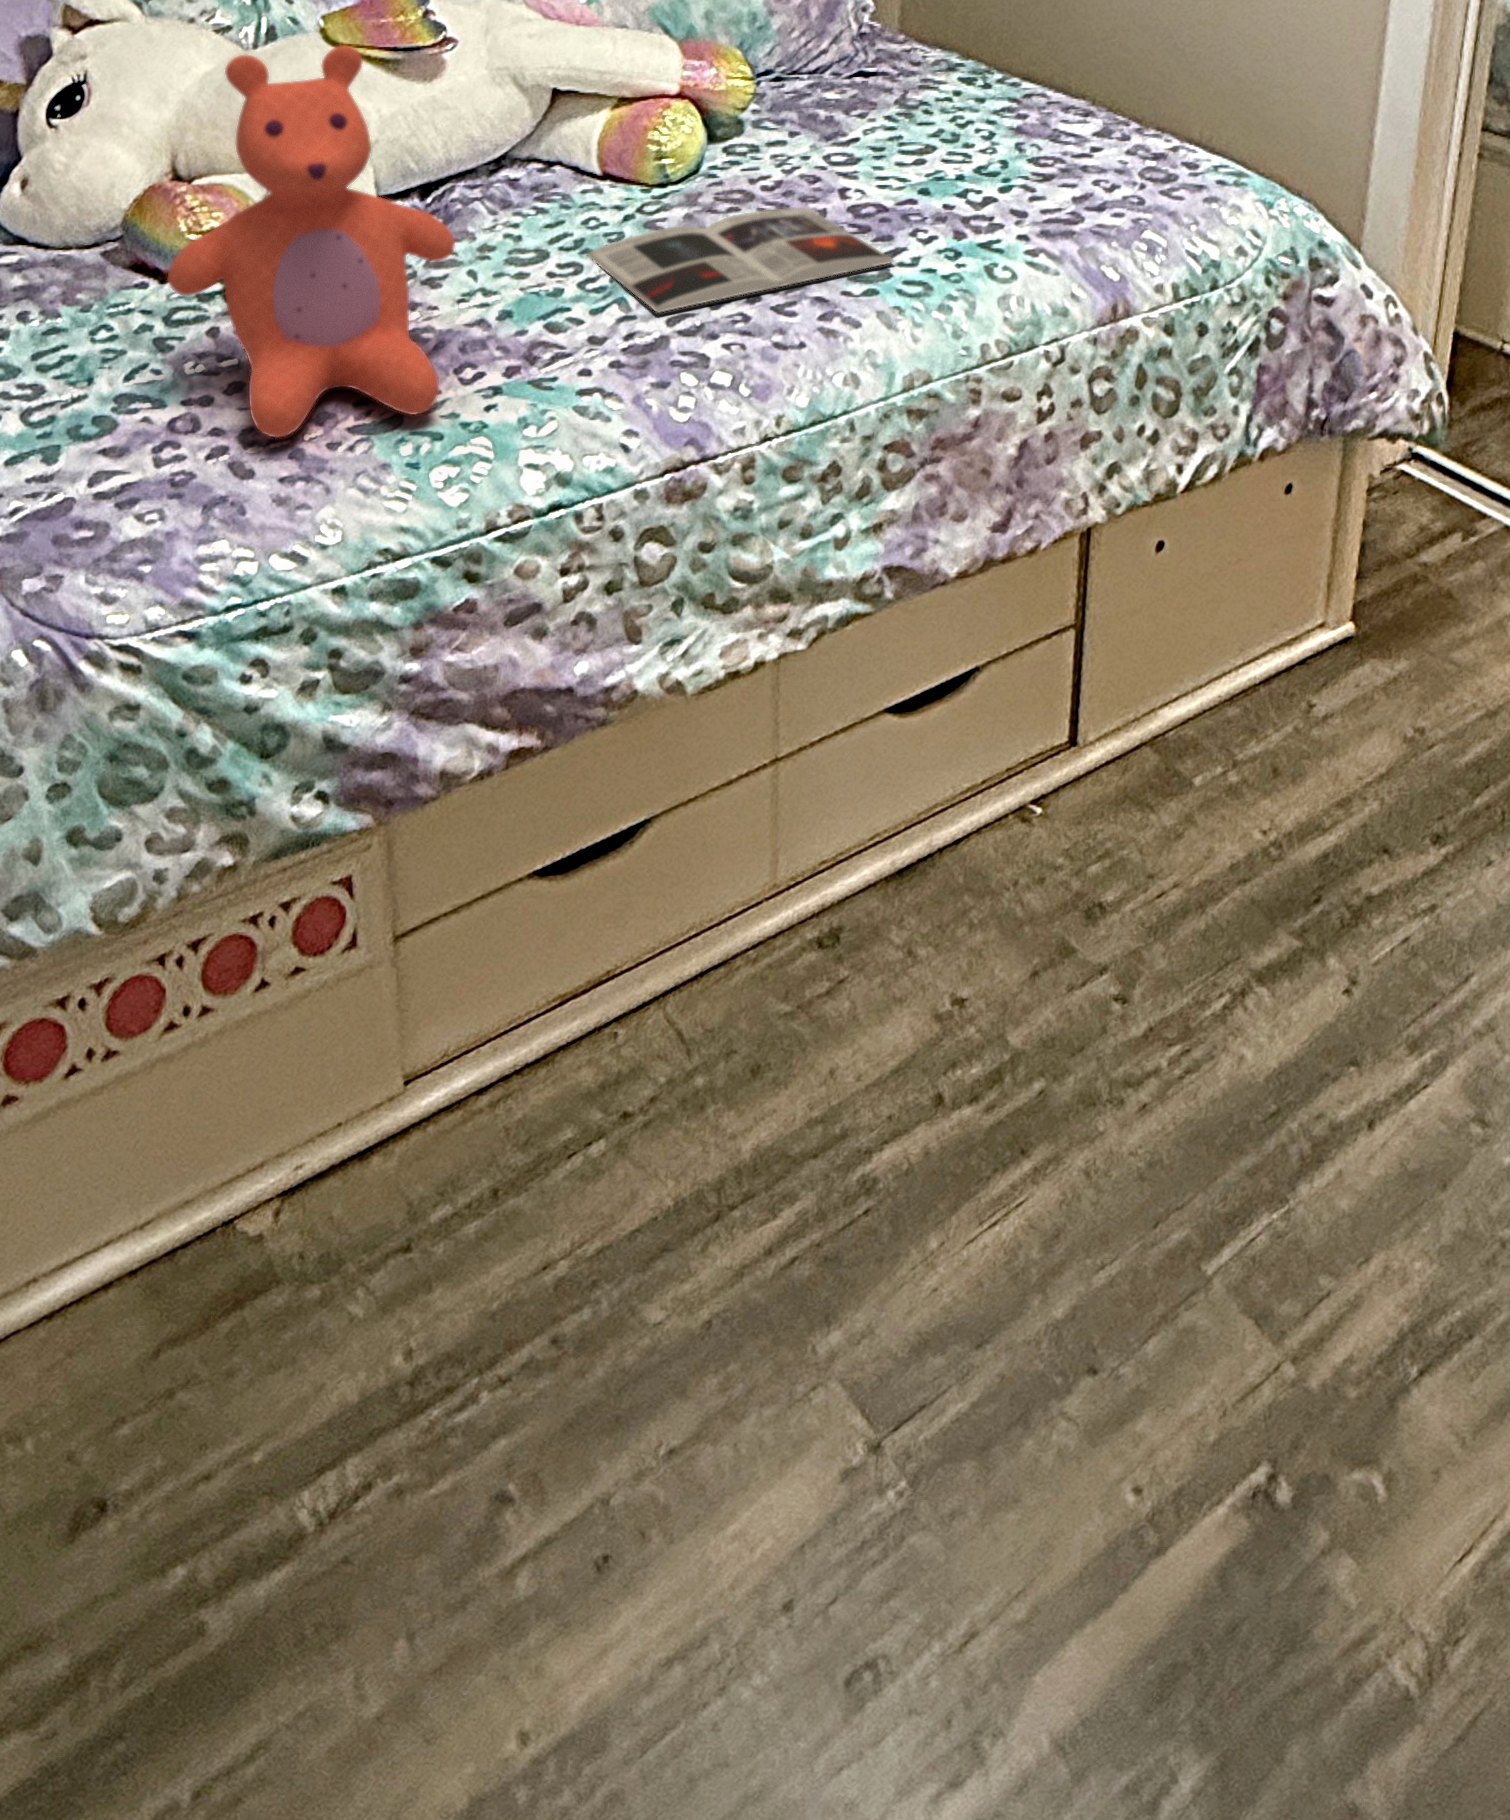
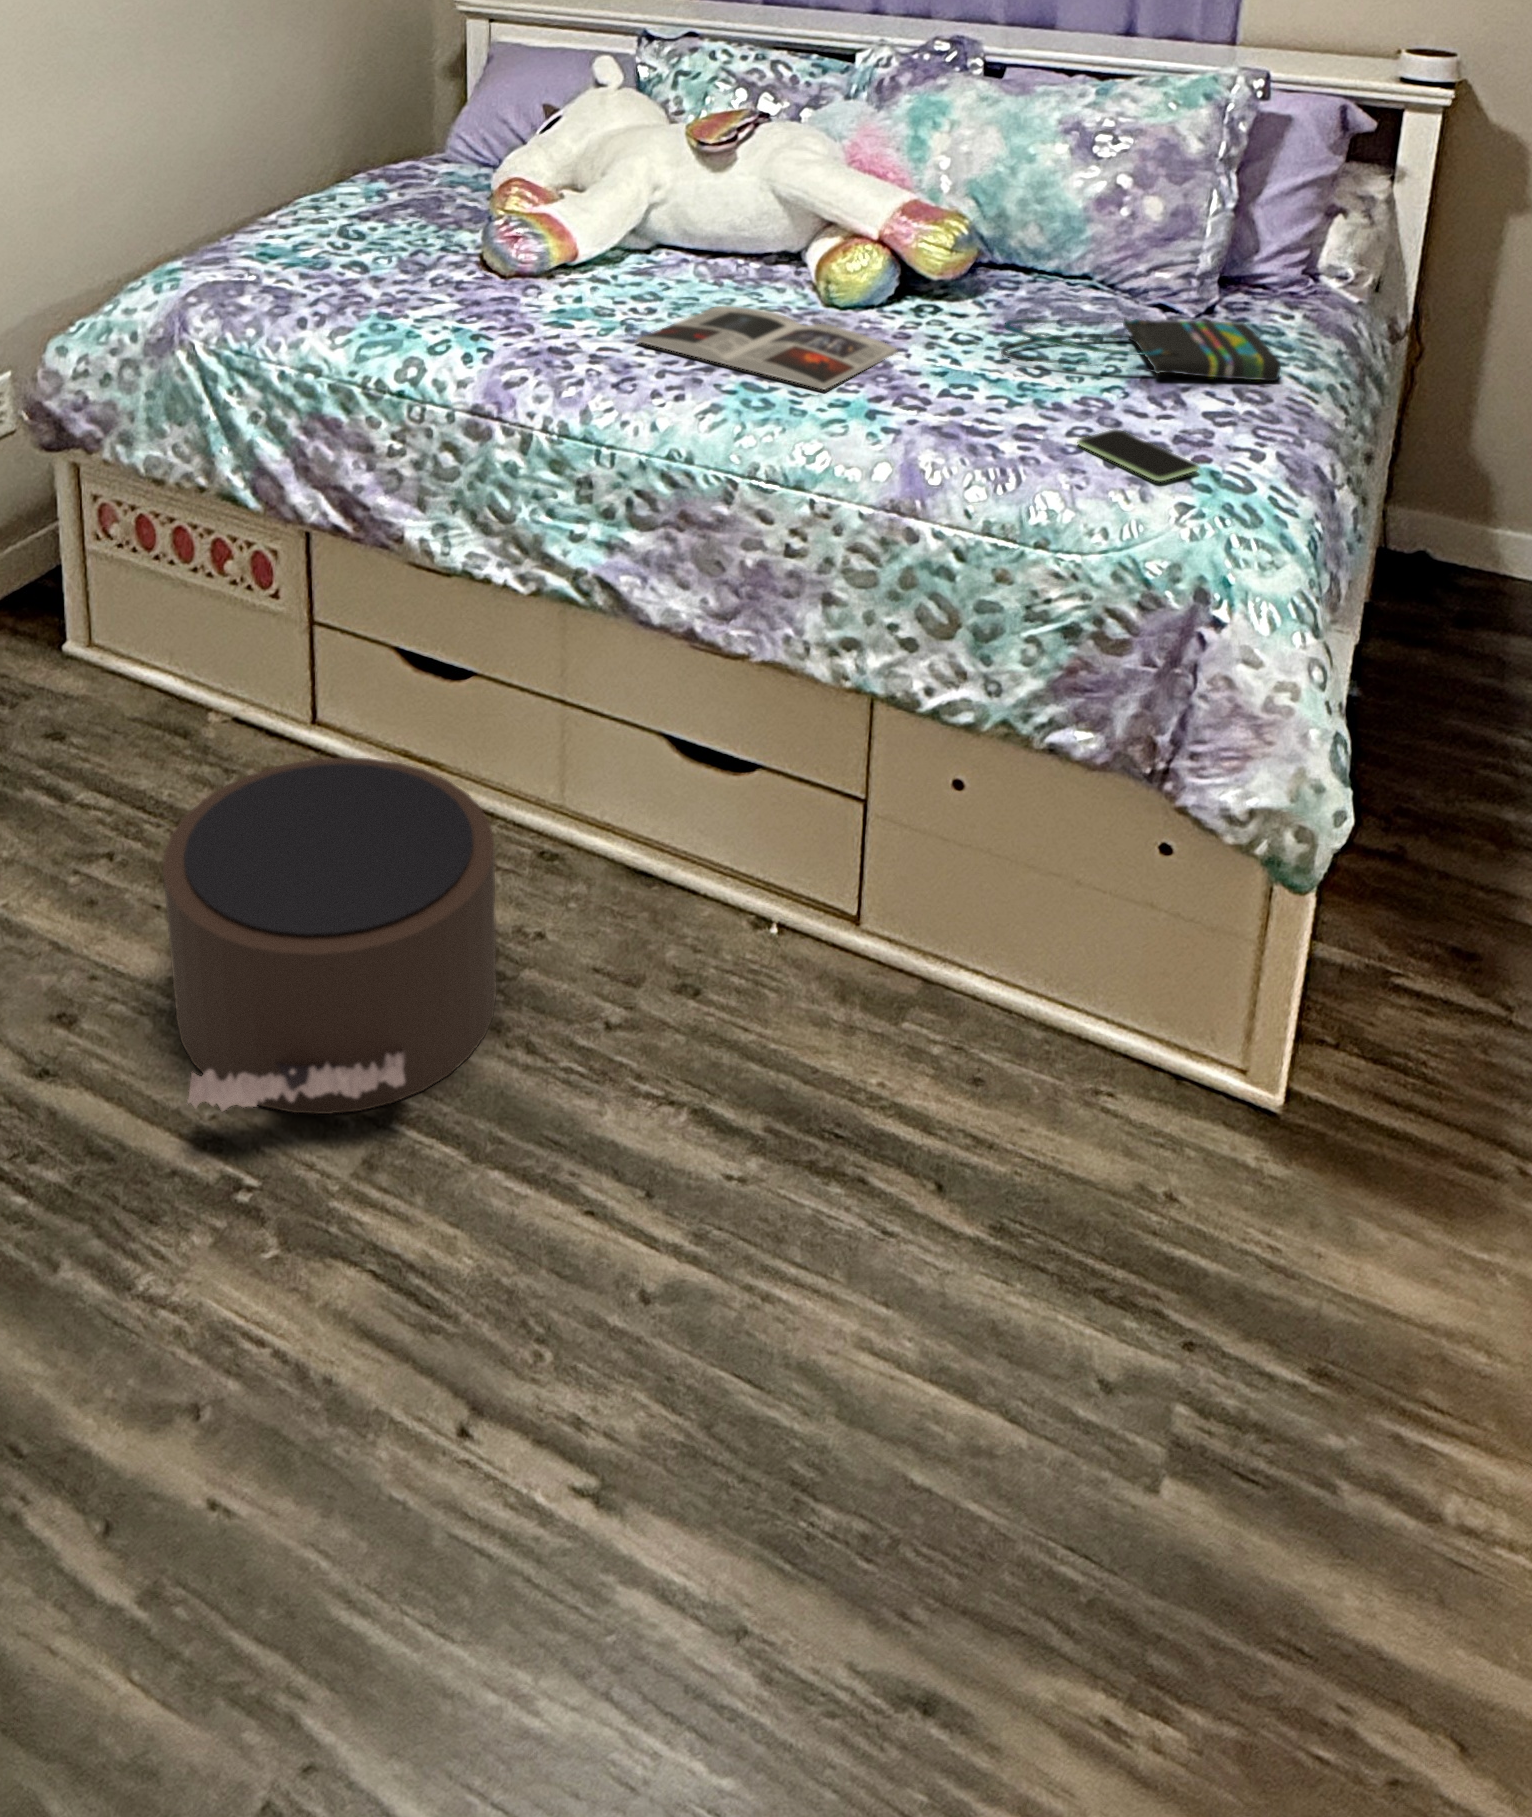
teddy bear: present [168,45,455,437] -> none [356,69,534,317]
tote bag: none [859,84,1022,177] -> present [1001,319,1281,381]
smartphone: none [1086,181,1200,208] -> present [1077,429,1199,481]
pouf: none [758,868,1325,1389] -> present [163,757,496,1114]

